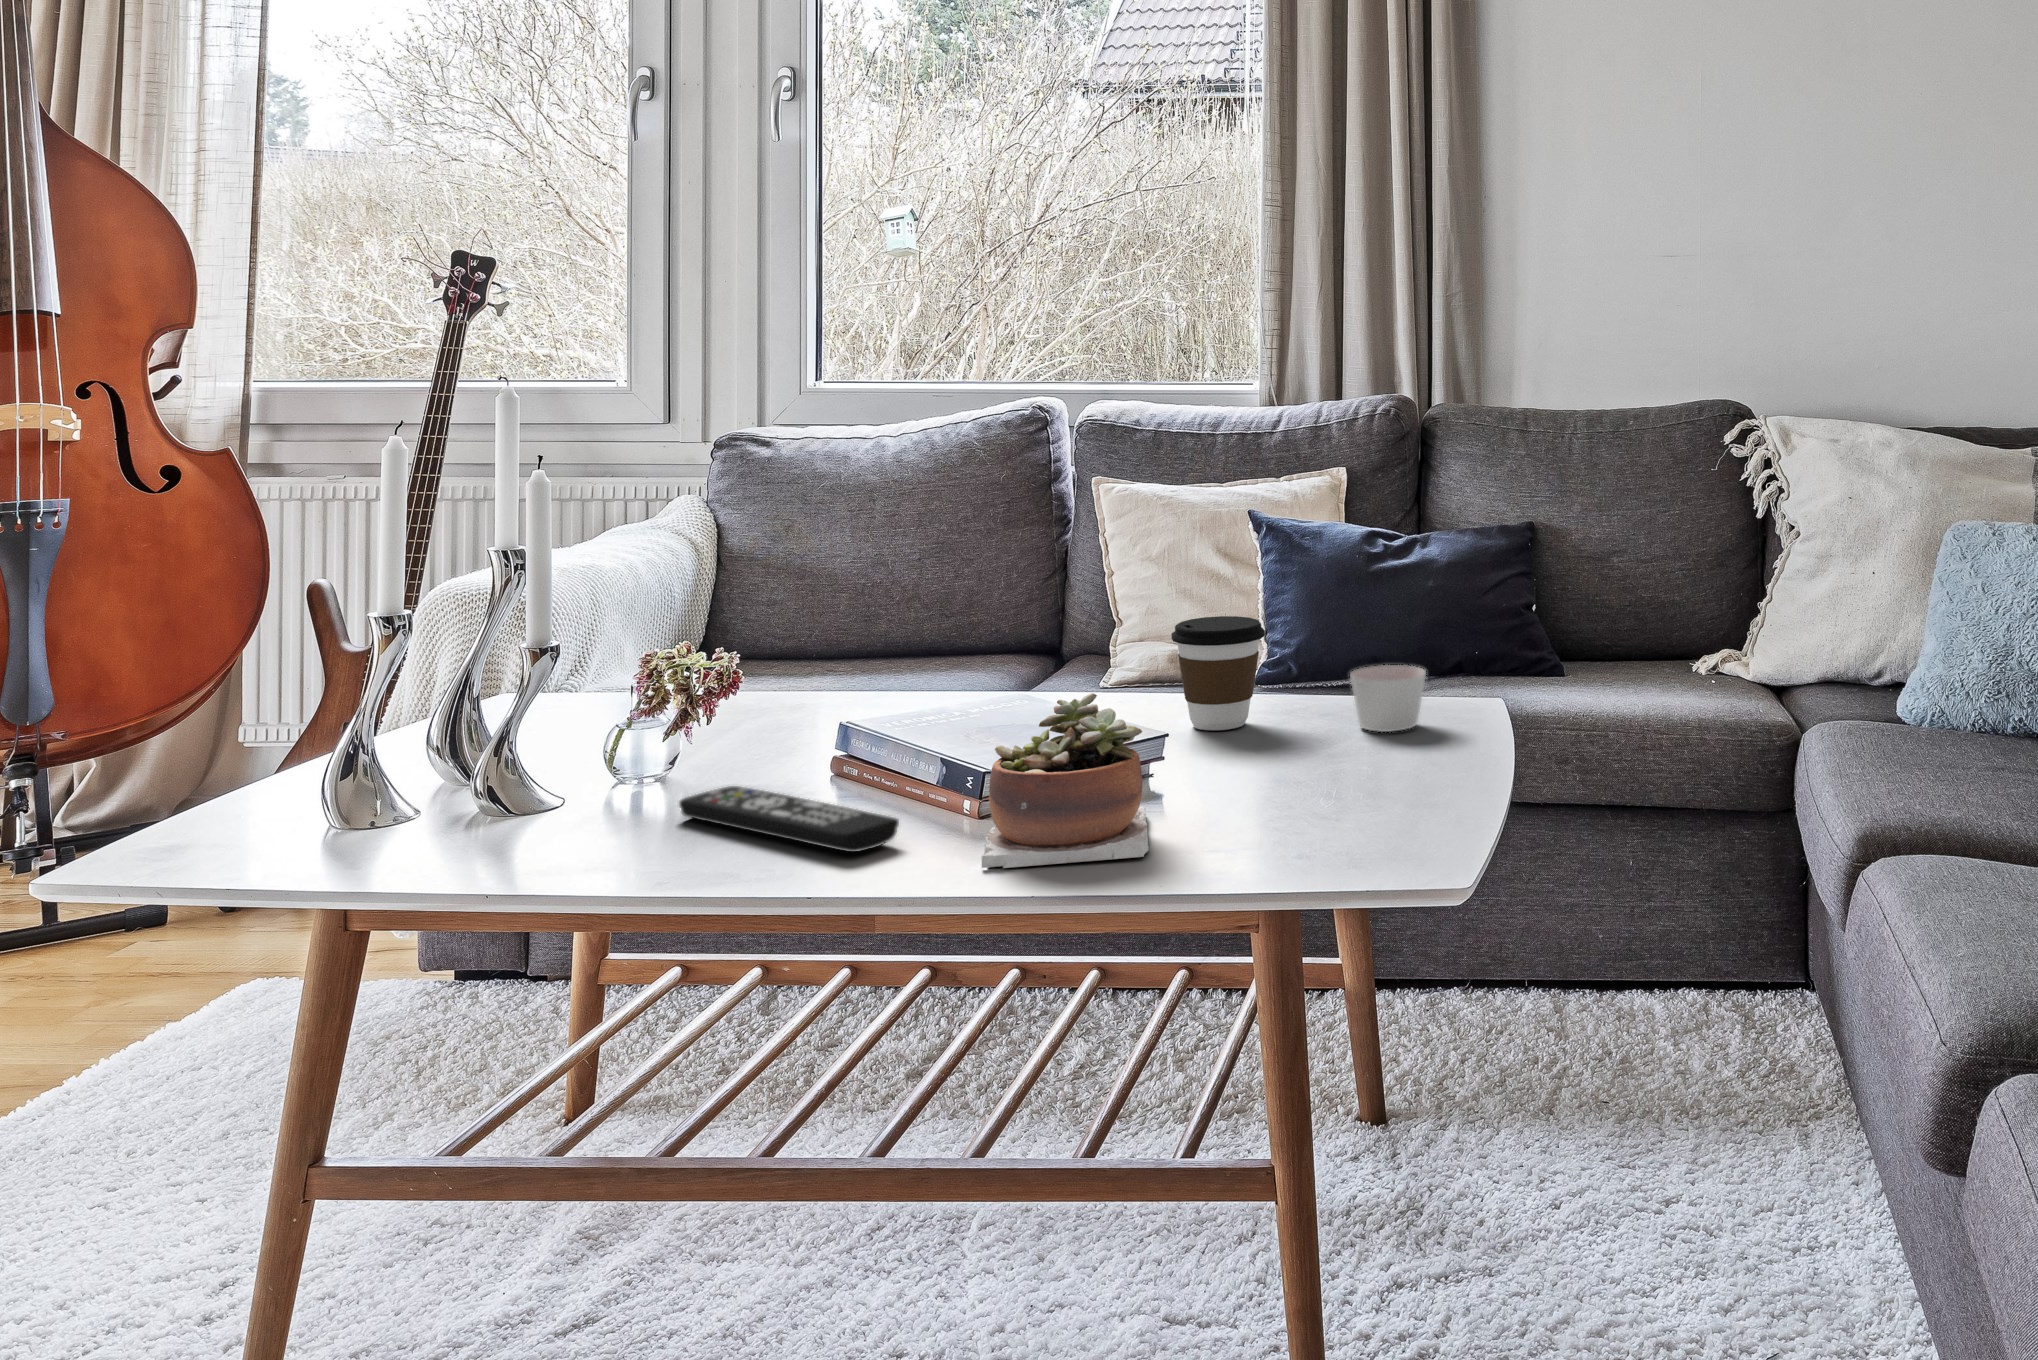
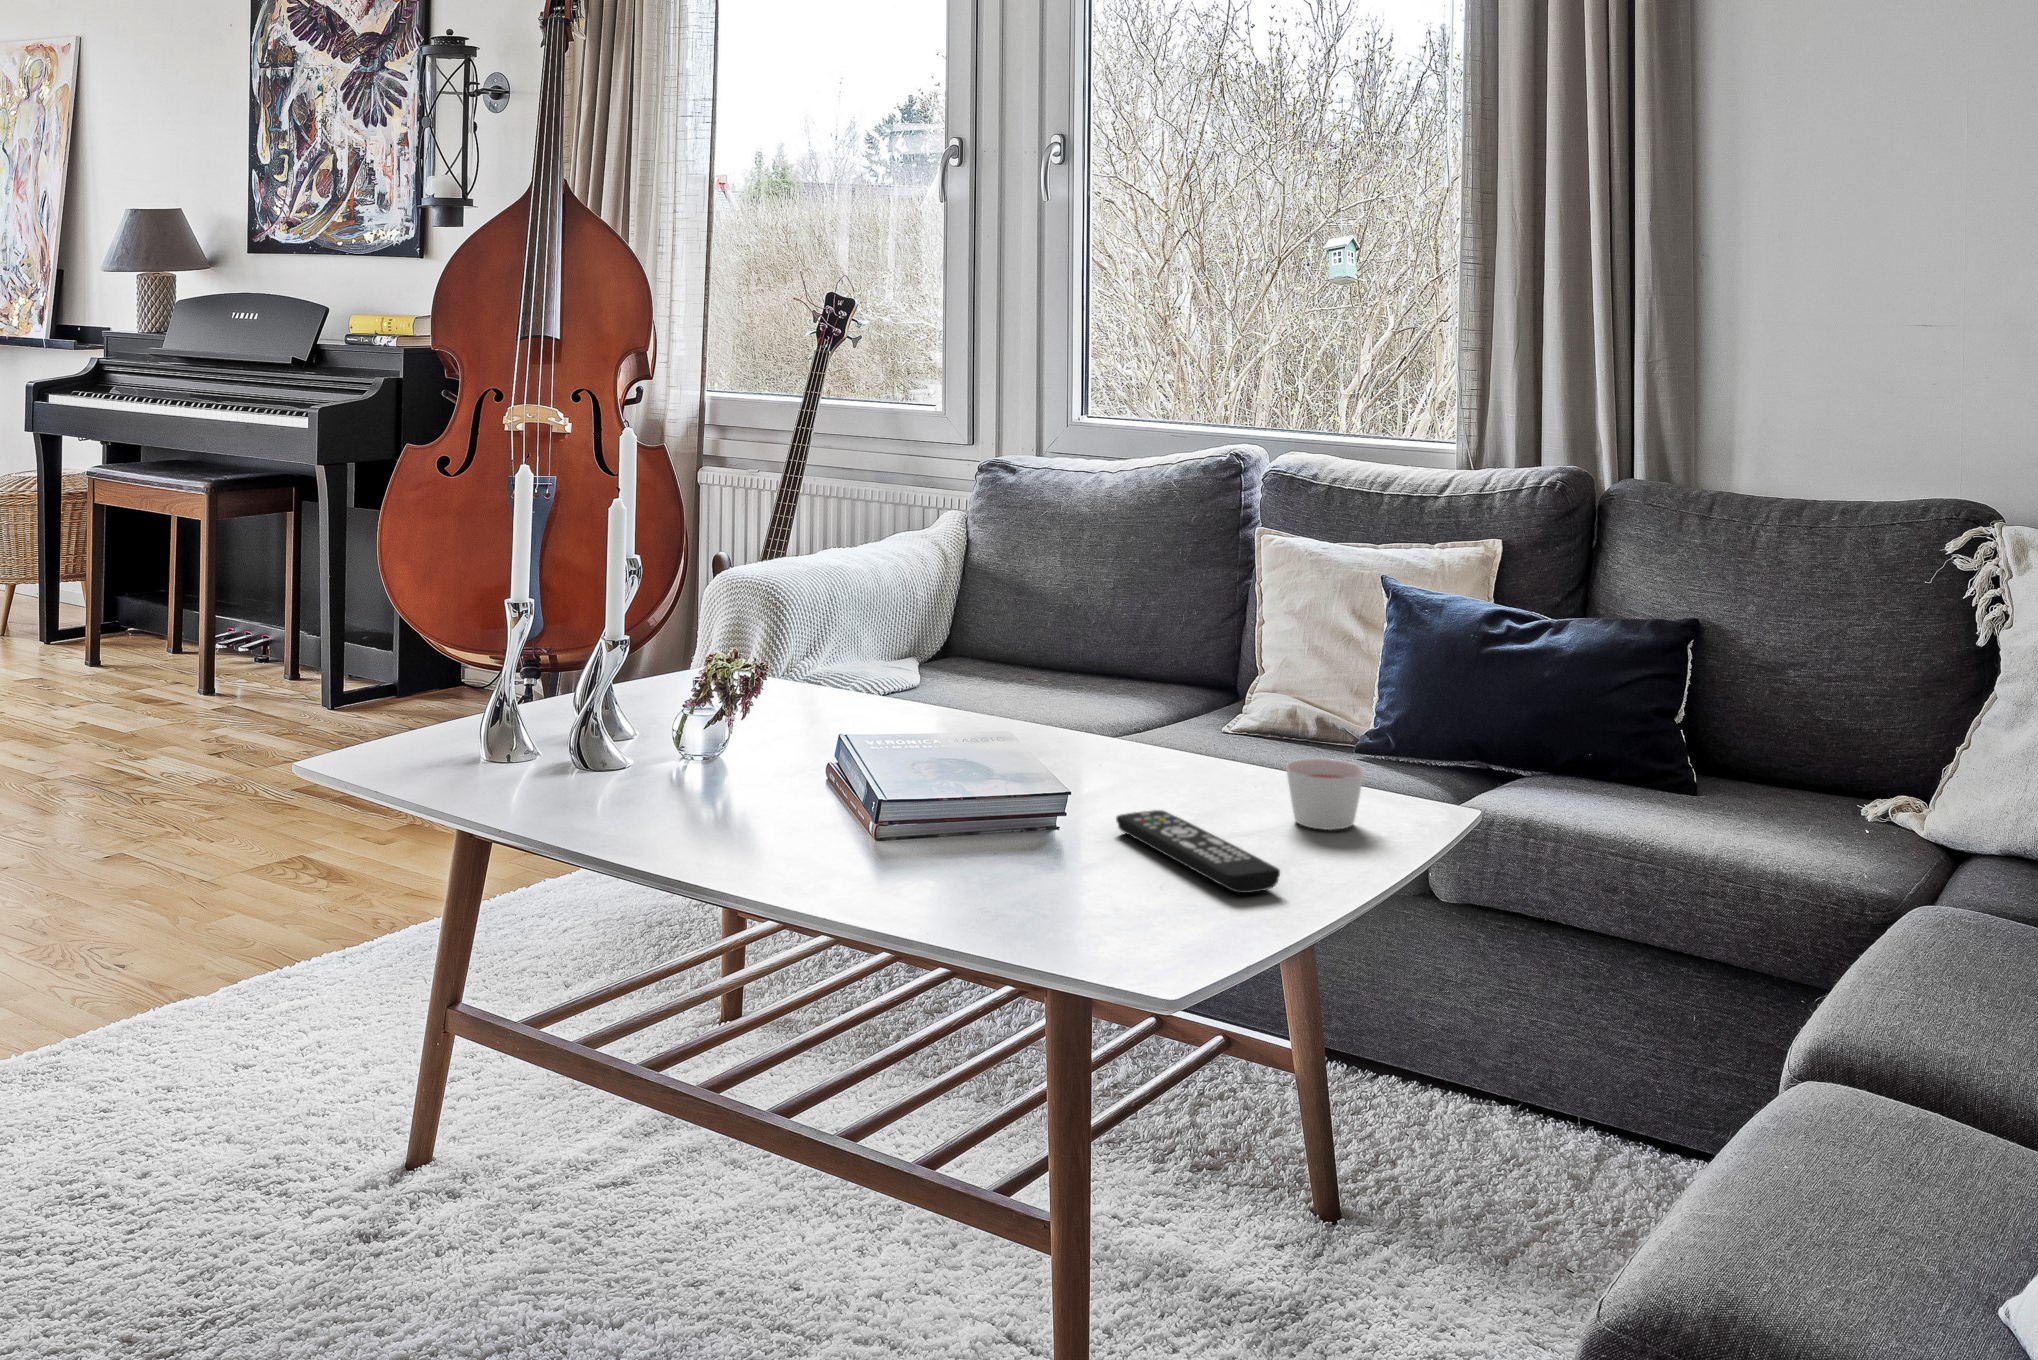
coffee cup: present [1171,616,1265,730] -> none [1129,686,1219,798]
succulent plant: present [982,693,1149,868] -> none [818,747,1001,906]
remote control: present [679,786,899,852] -> present [1116,810,1280,893]

